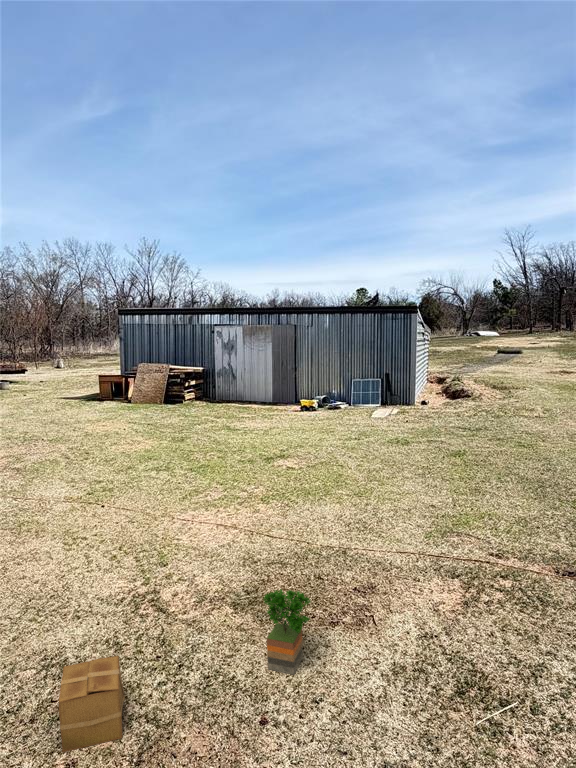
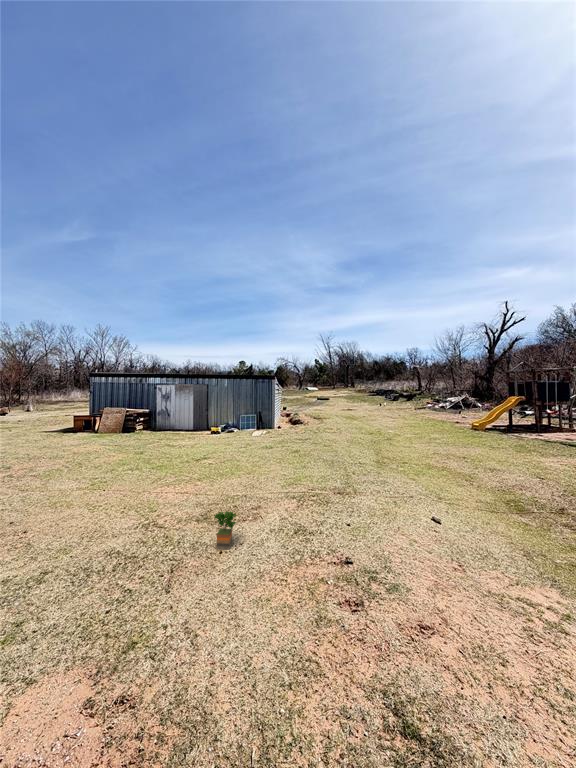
cardboard box: present [58,656,125,752] -> none [121,547,154,591]

